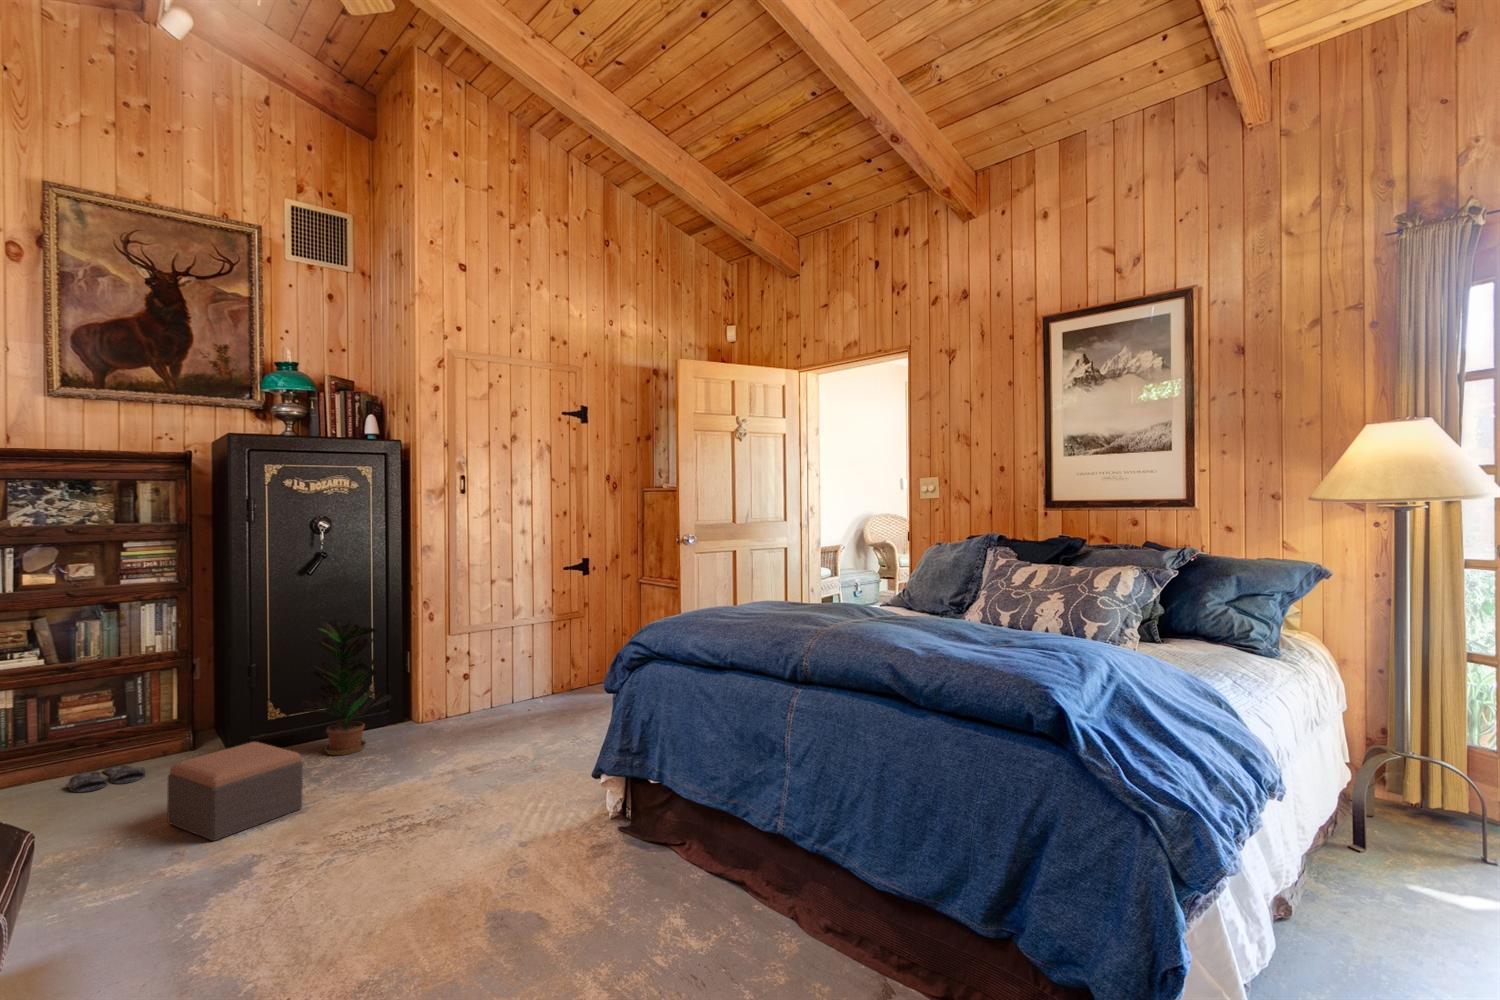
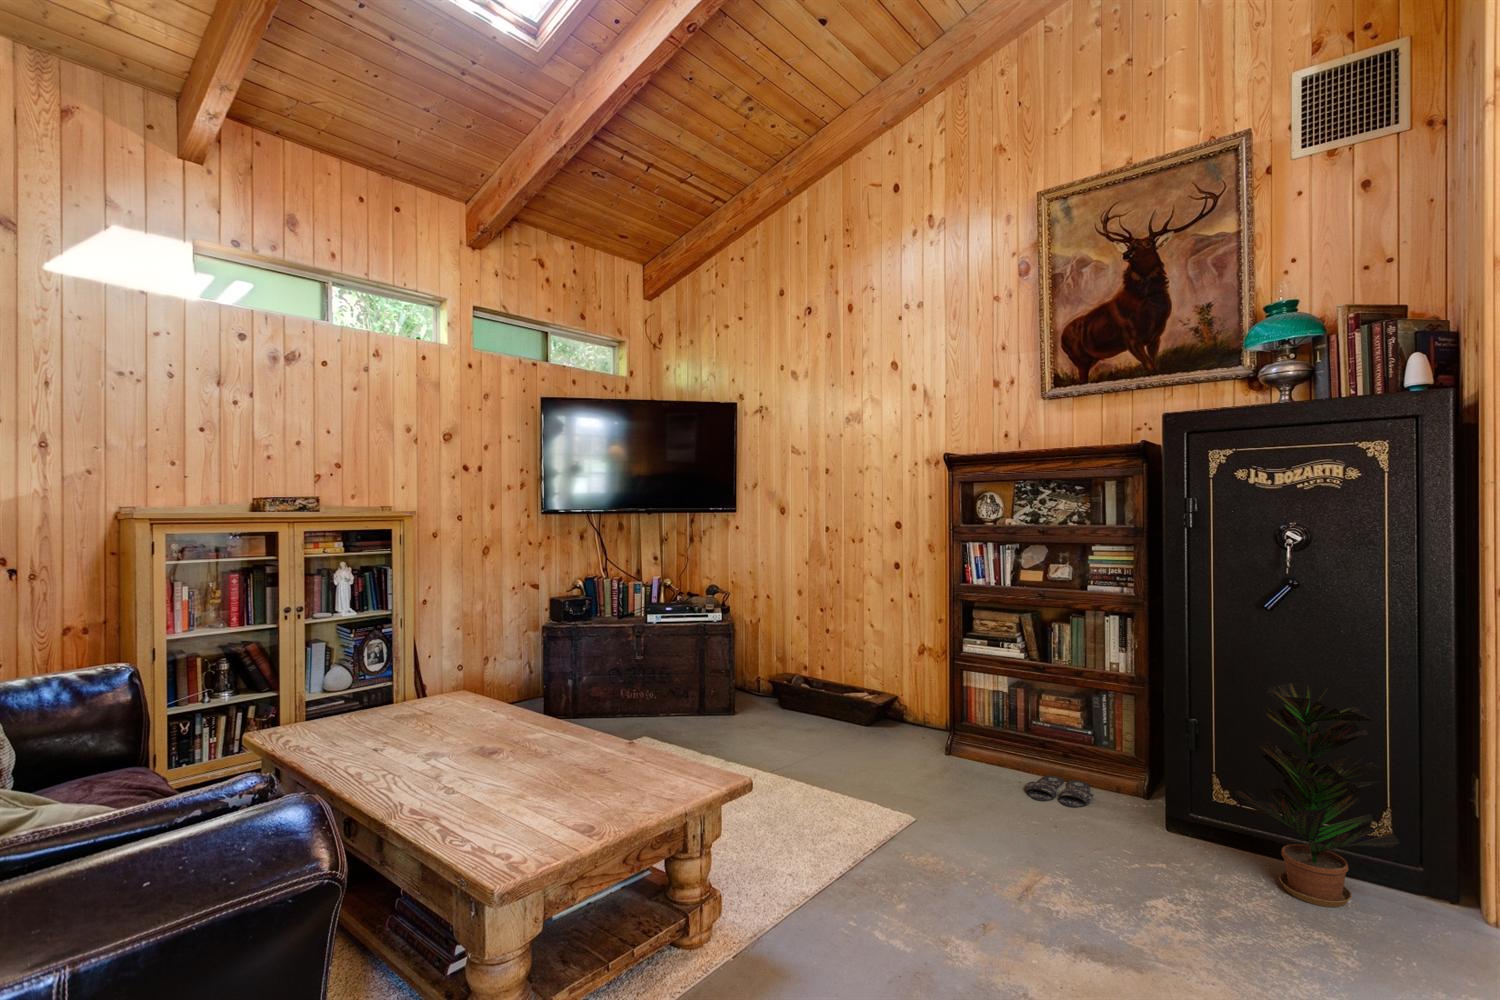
footstool: present [167,742,303,841] -> none [1027,812,1153,954]

